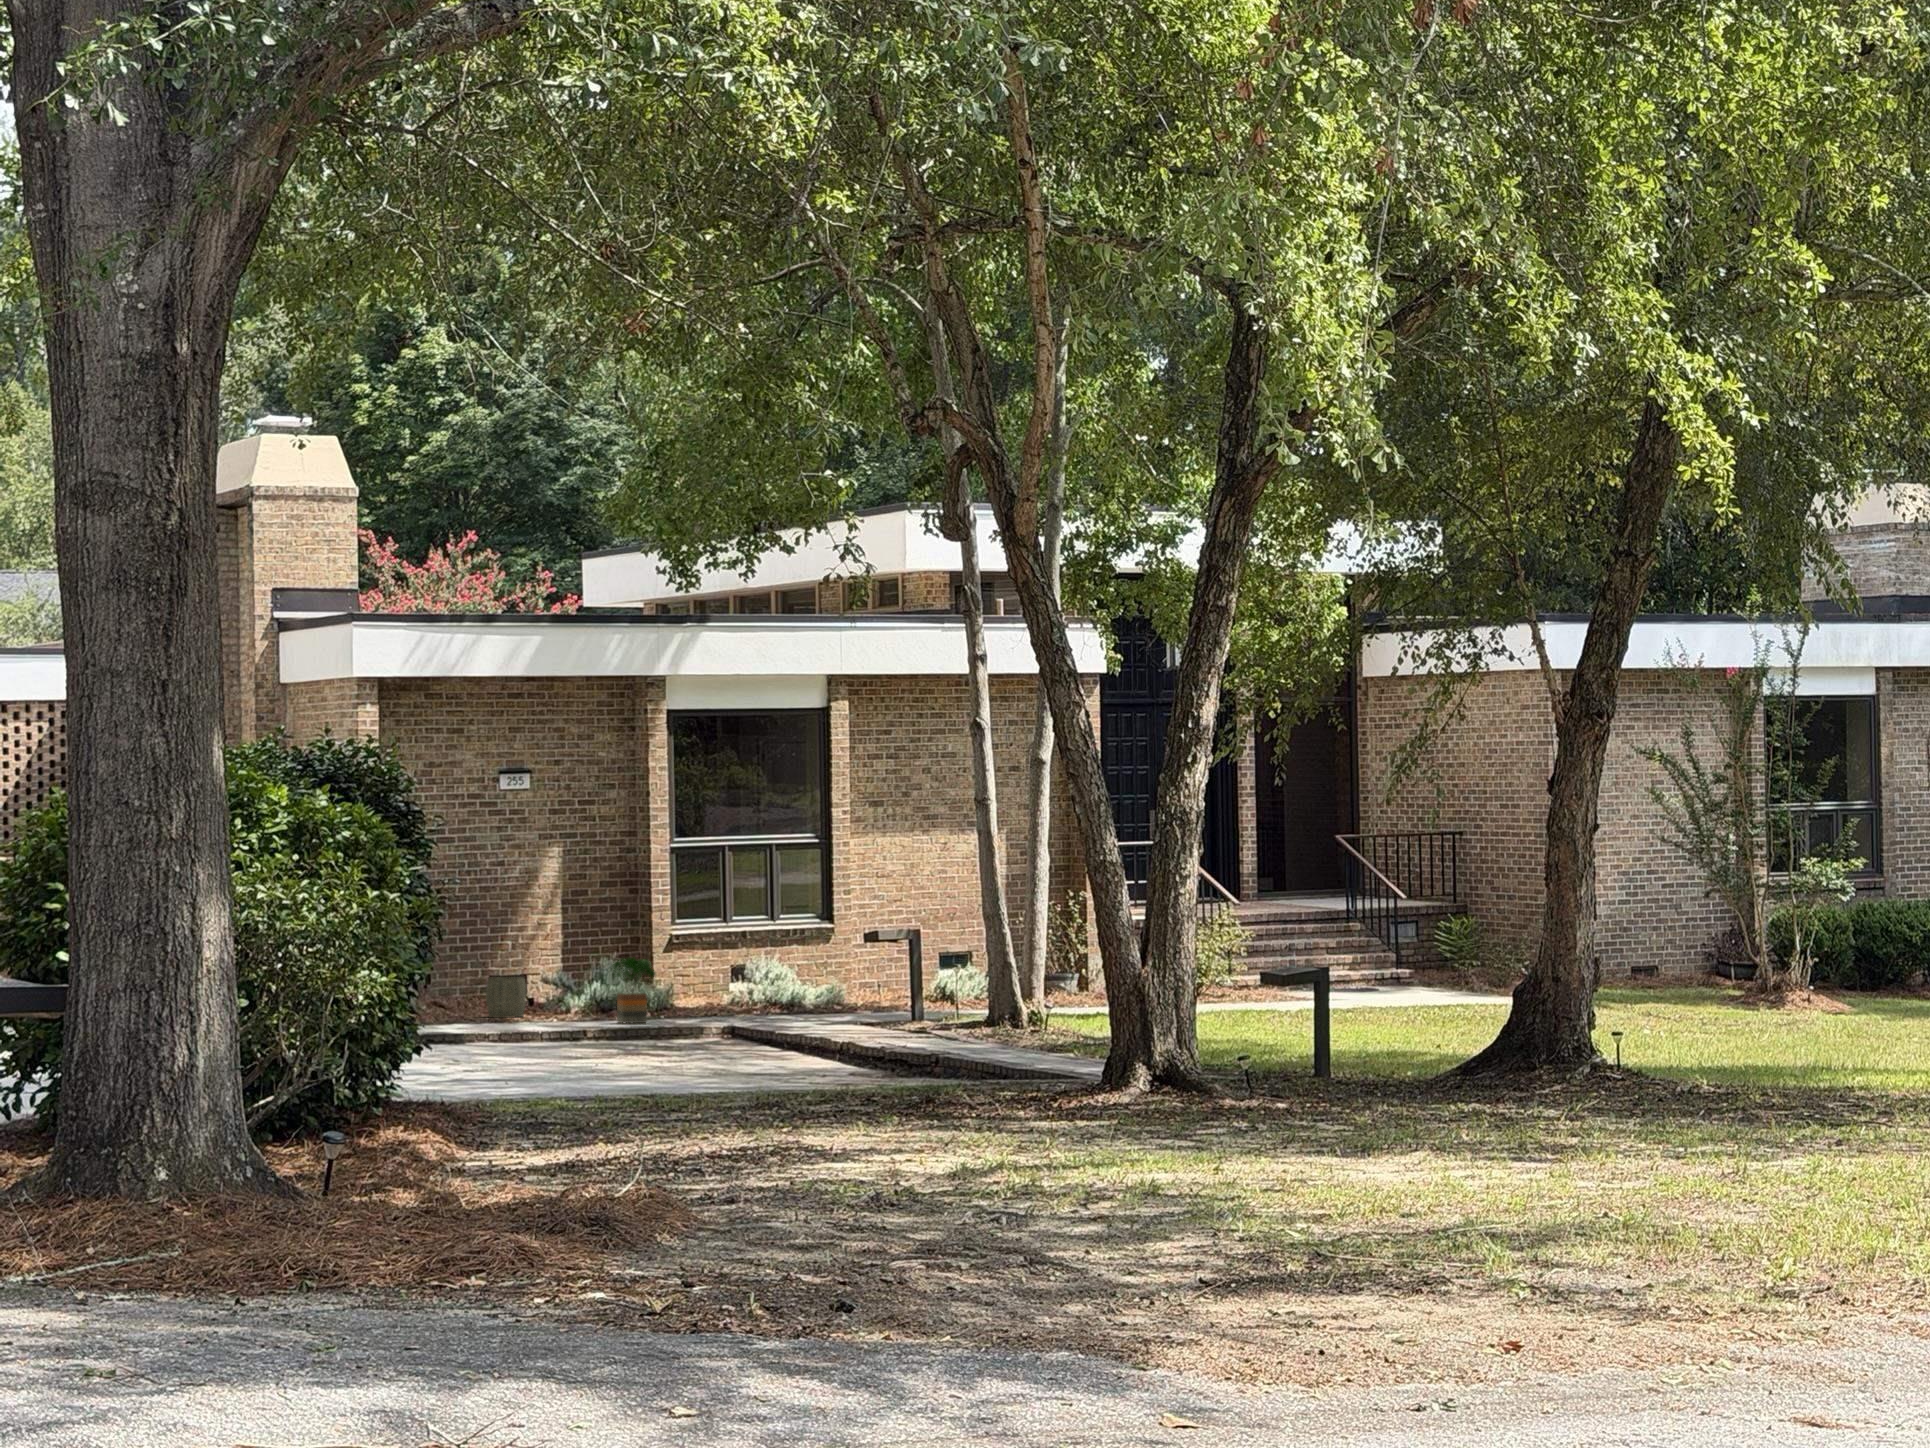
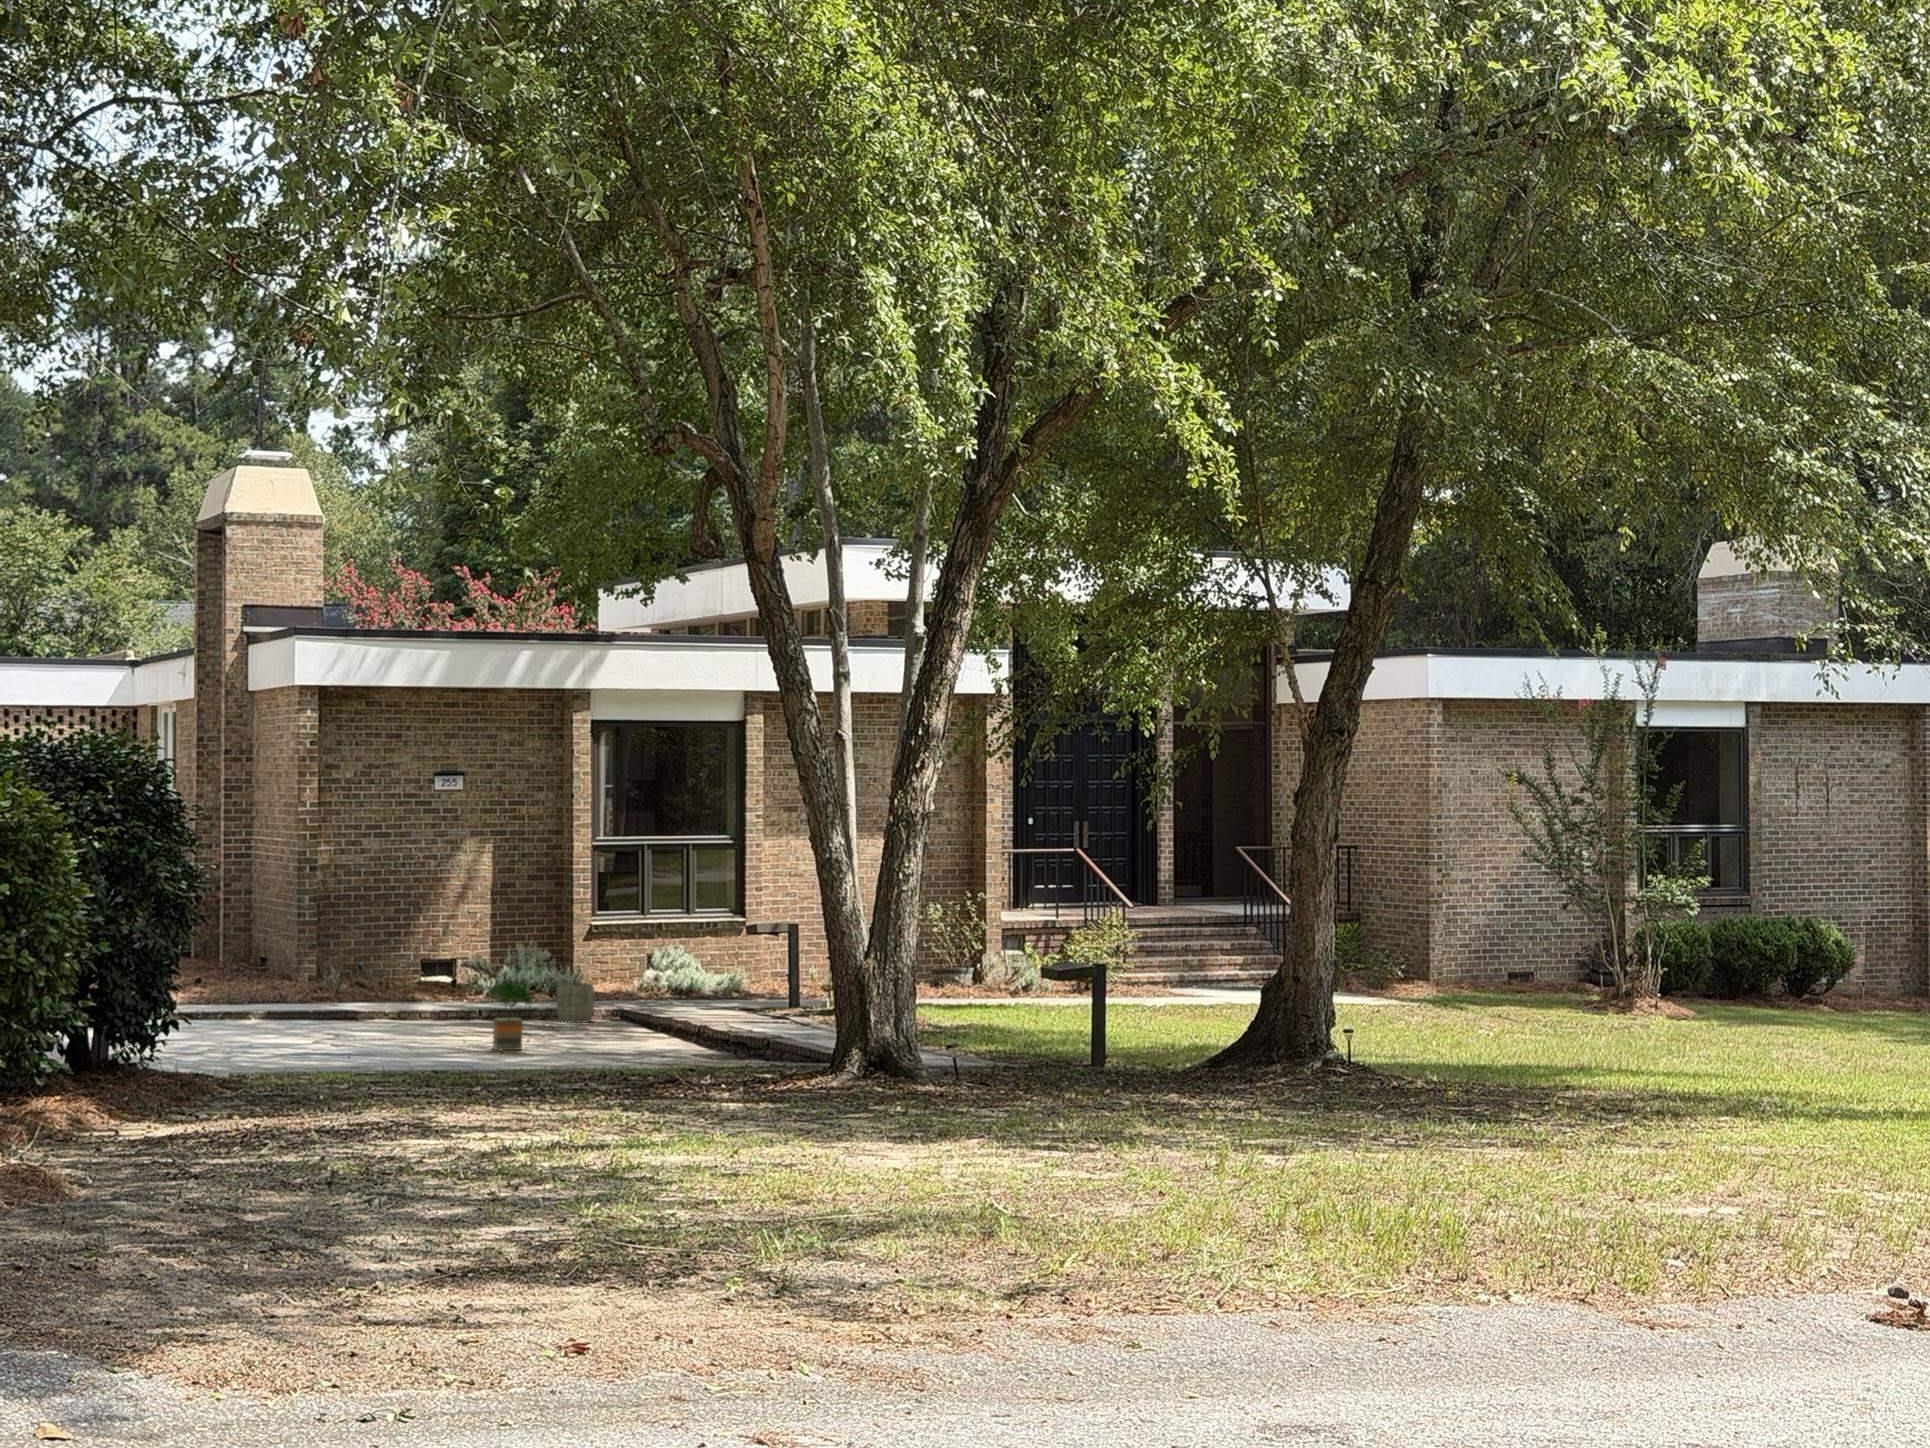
woven basket: present [486,977,526,1018] -> present [557,983,595,1023]

